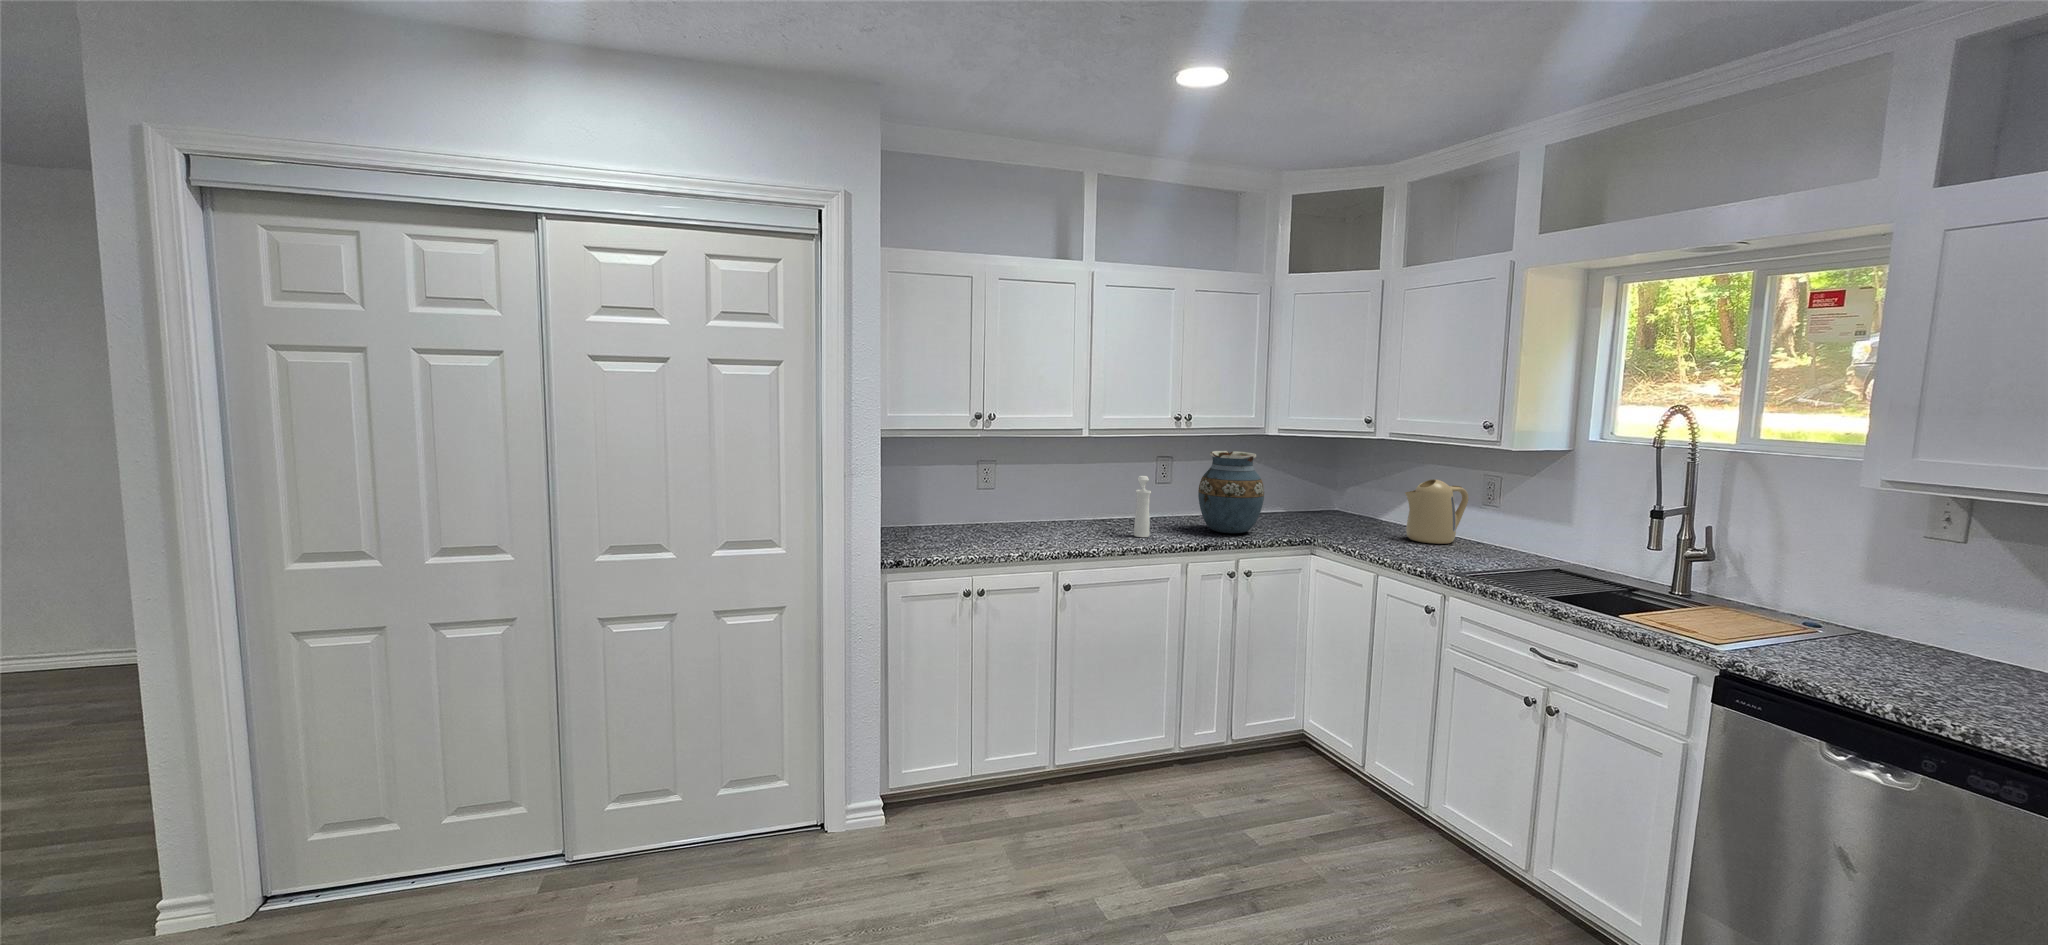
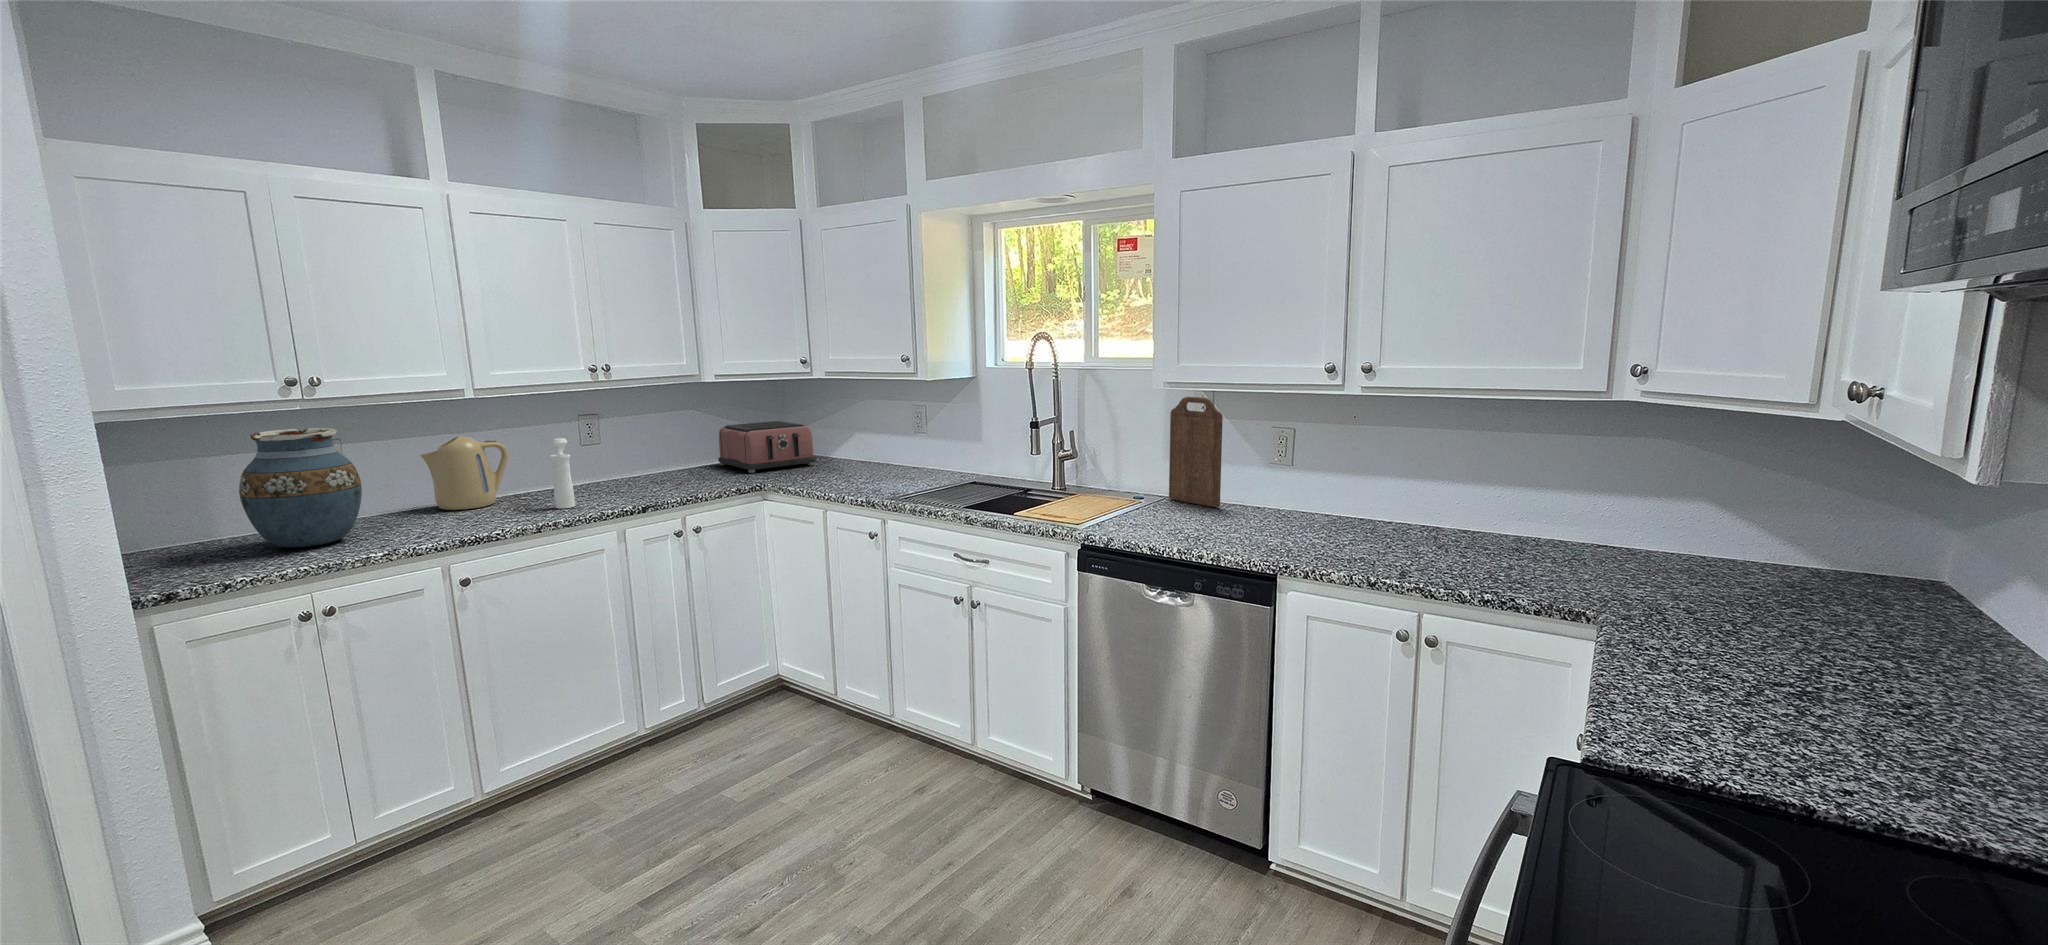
vase: present [1198,451,1264,533] -> present [239,428,362,548]
toaster: none [1268,477,1367,526] -> present [718,421,816,473]
kettle: present [1405,479,1468,544] -> present [420,436,509,510]
cutting board: none [1872,503,1991,661] -> present [1169,397,1223,507]

